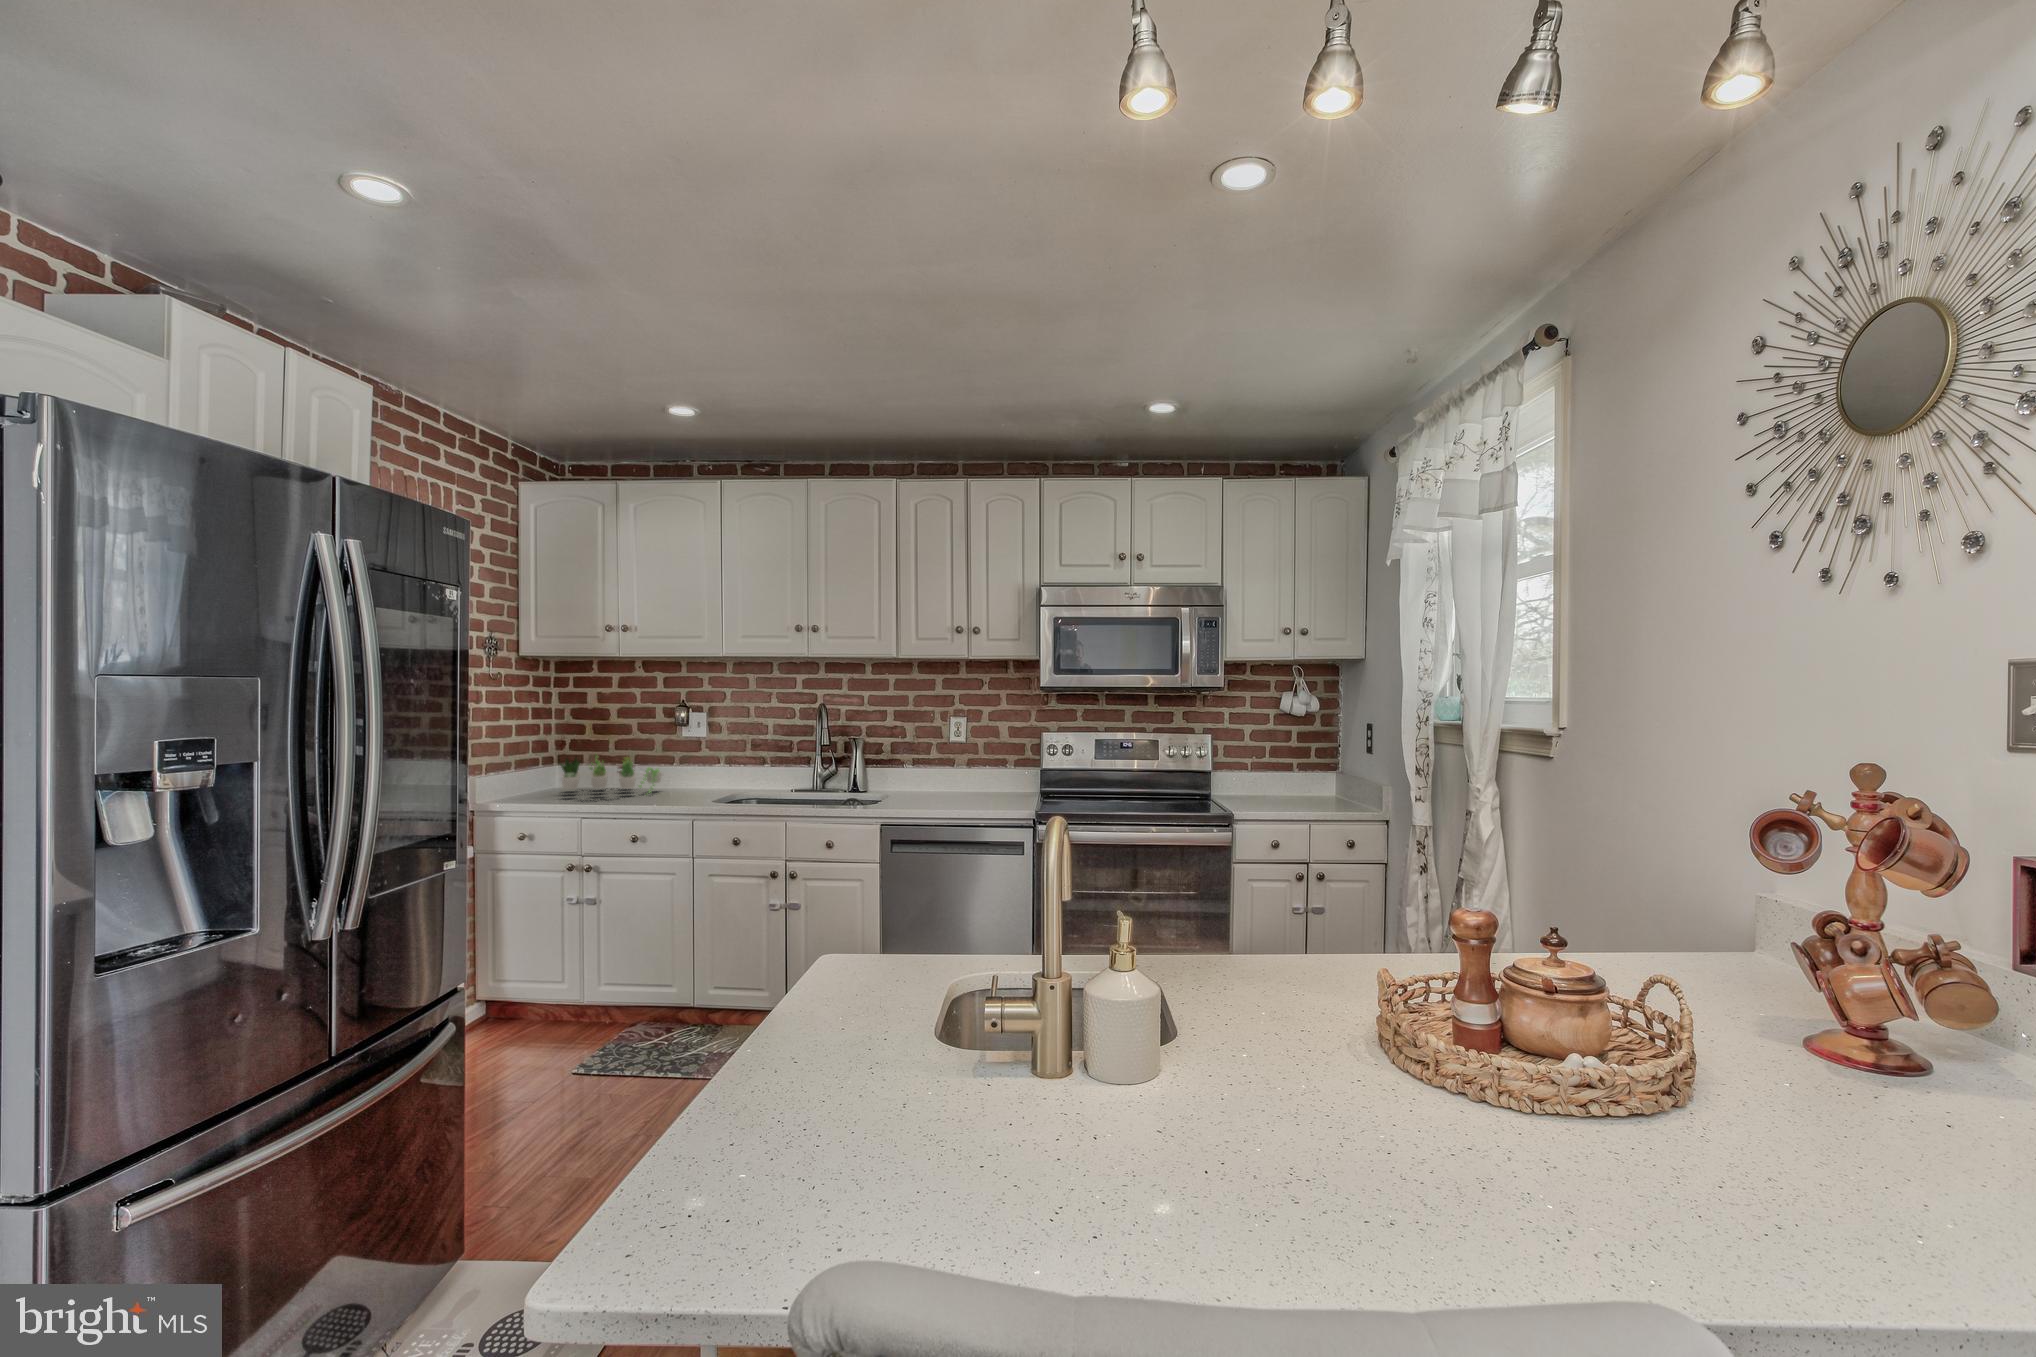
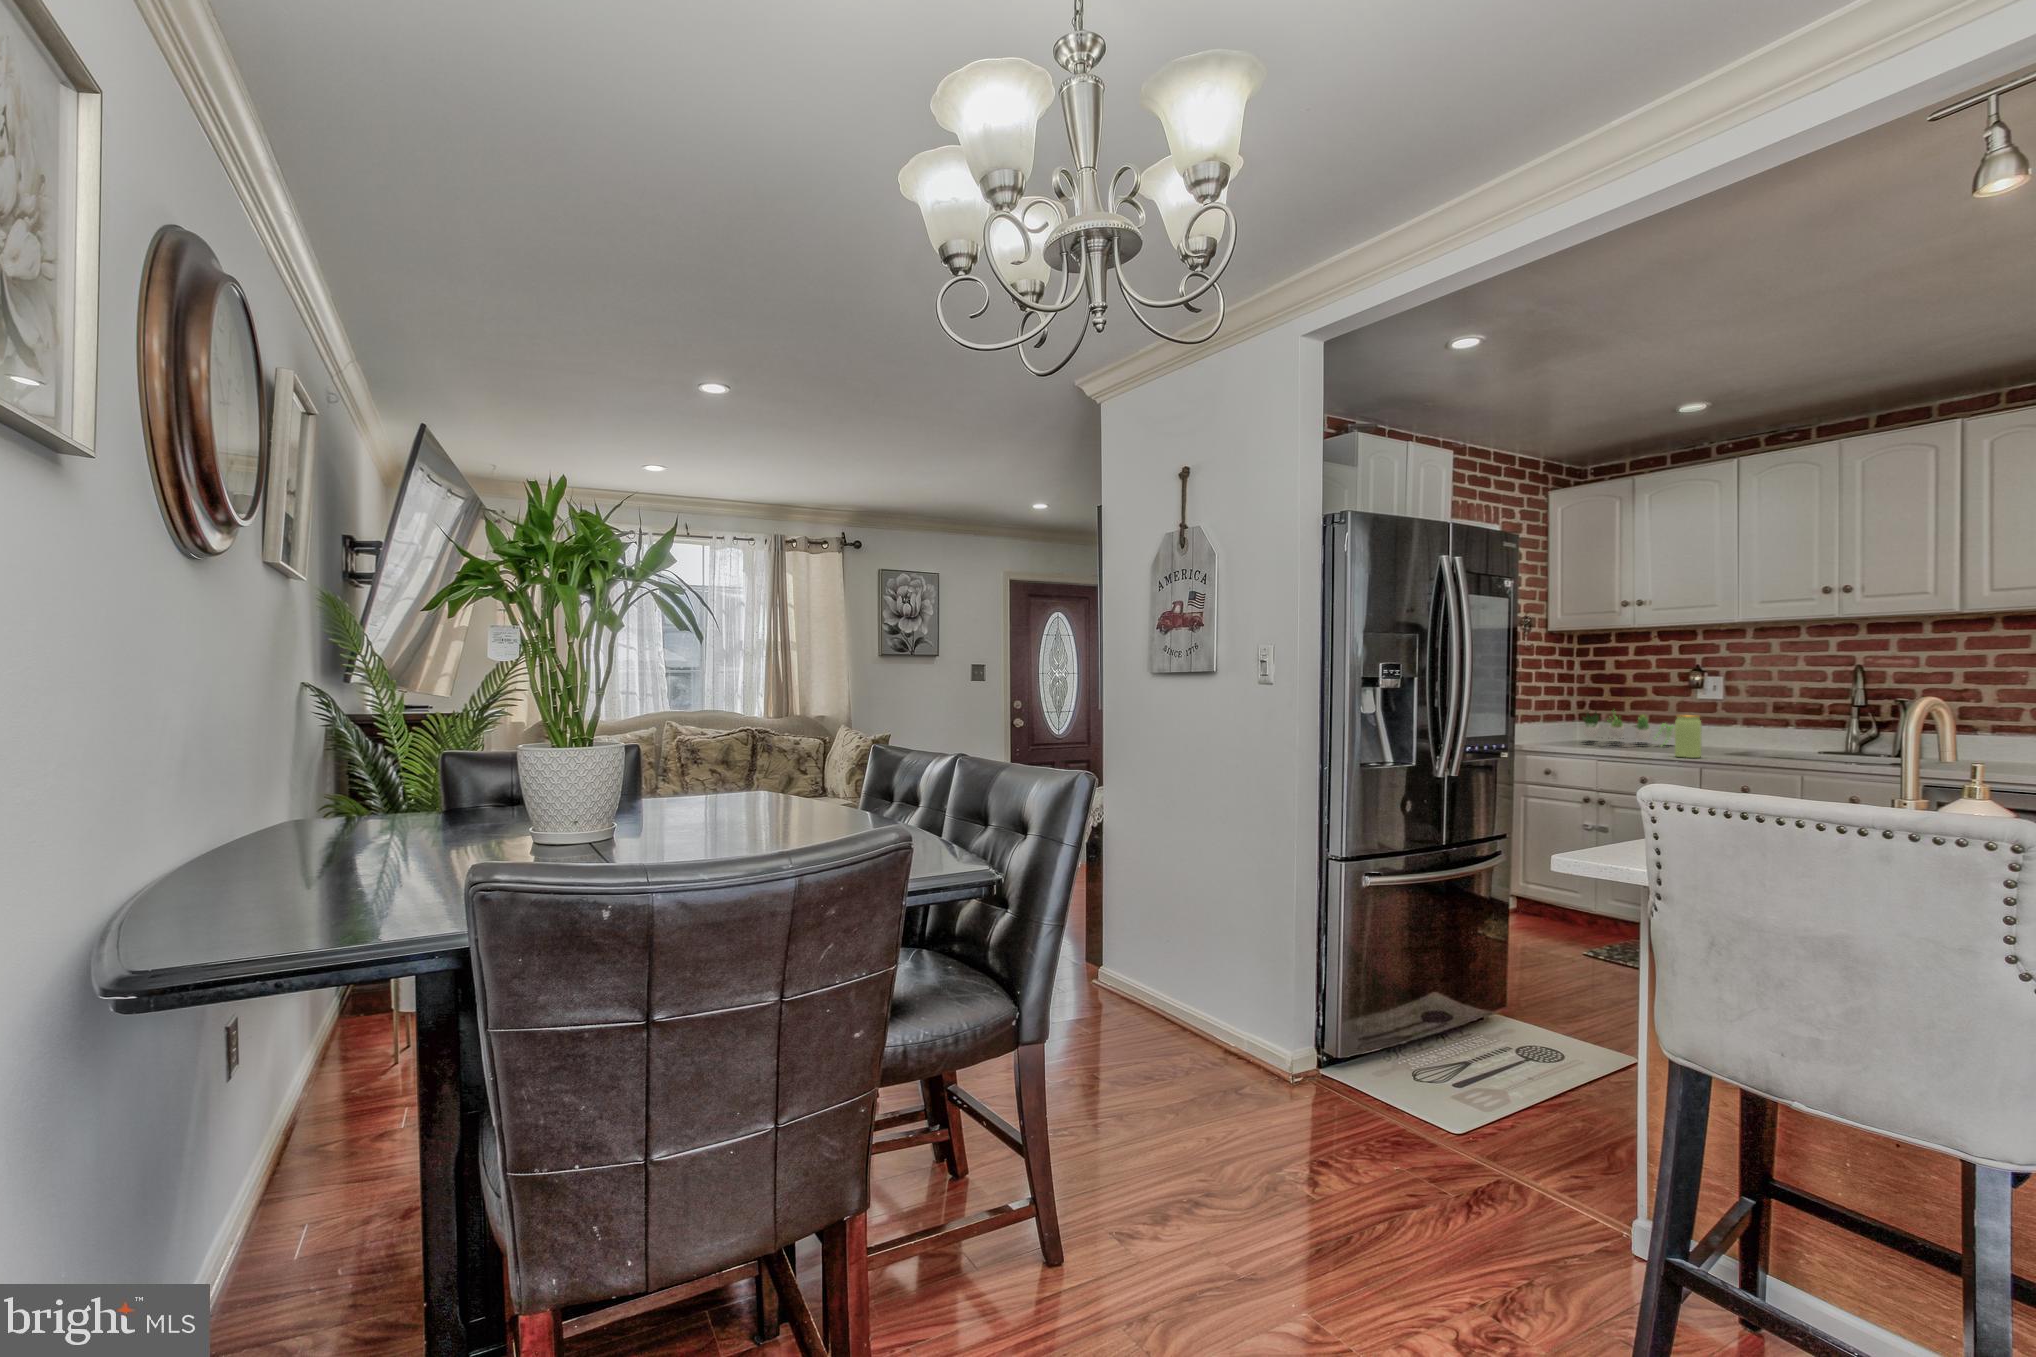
jar: none [662,761,688,811] -> present [1675,715,1701,758]

